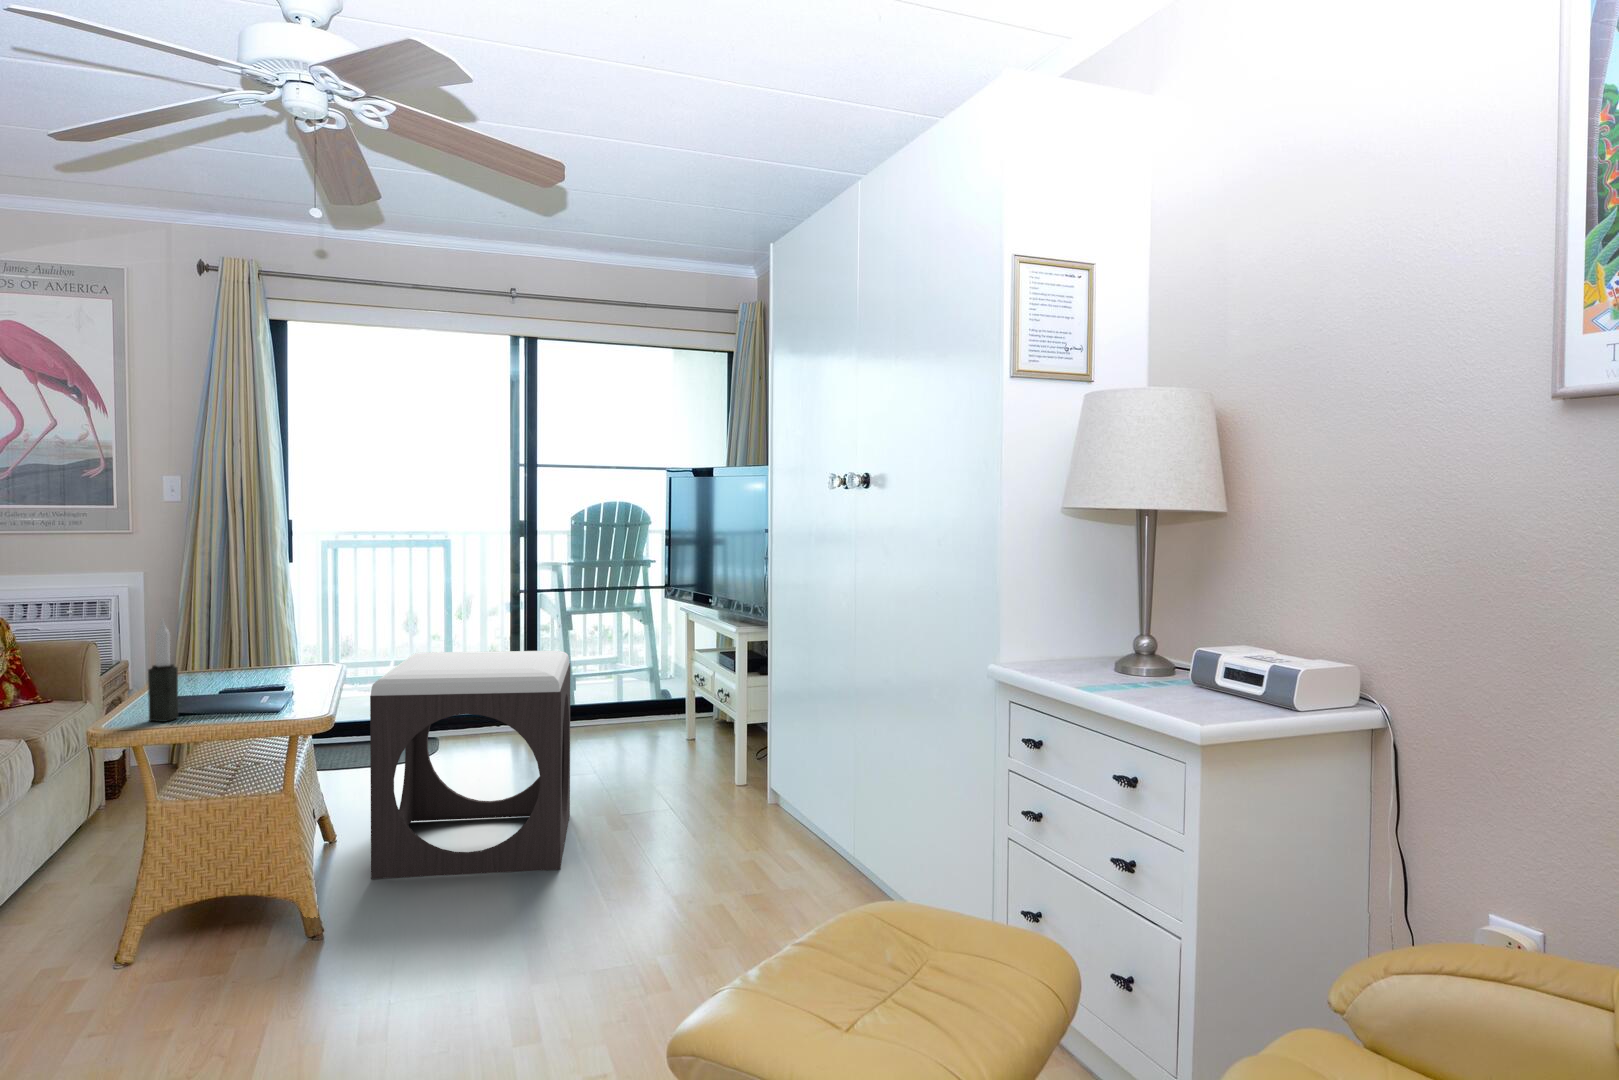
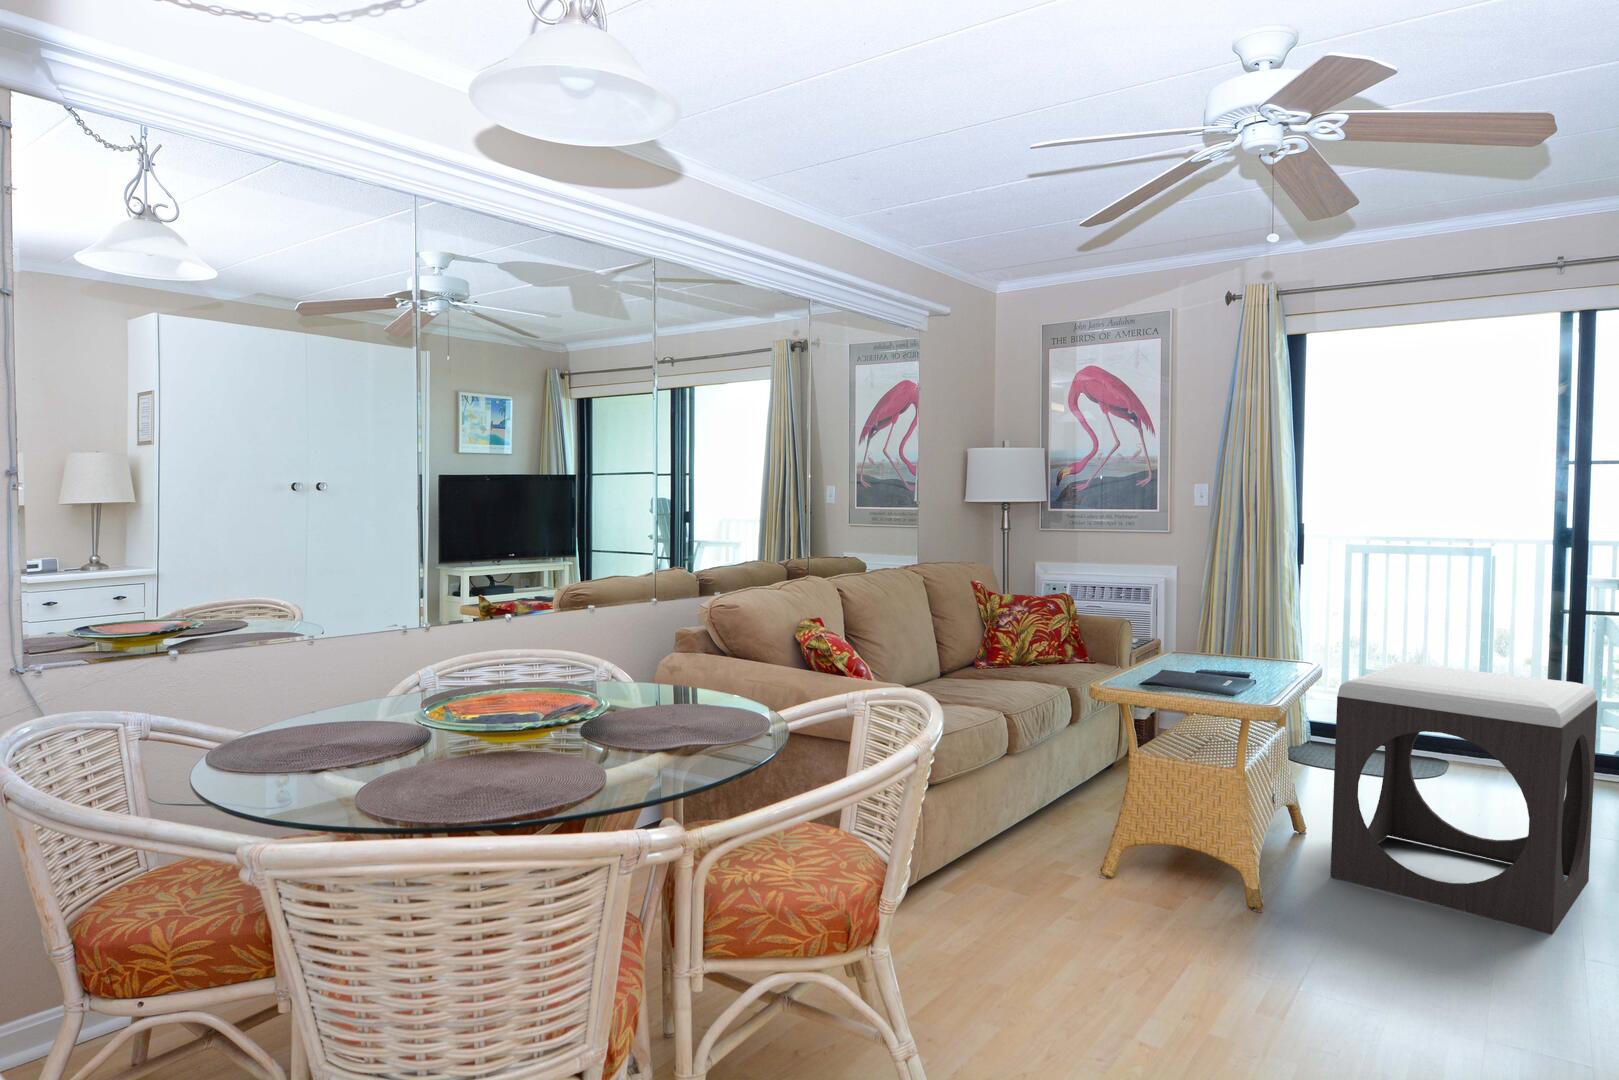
candle: present [148,619,178,721] -> none [1139,601,1162,686]

